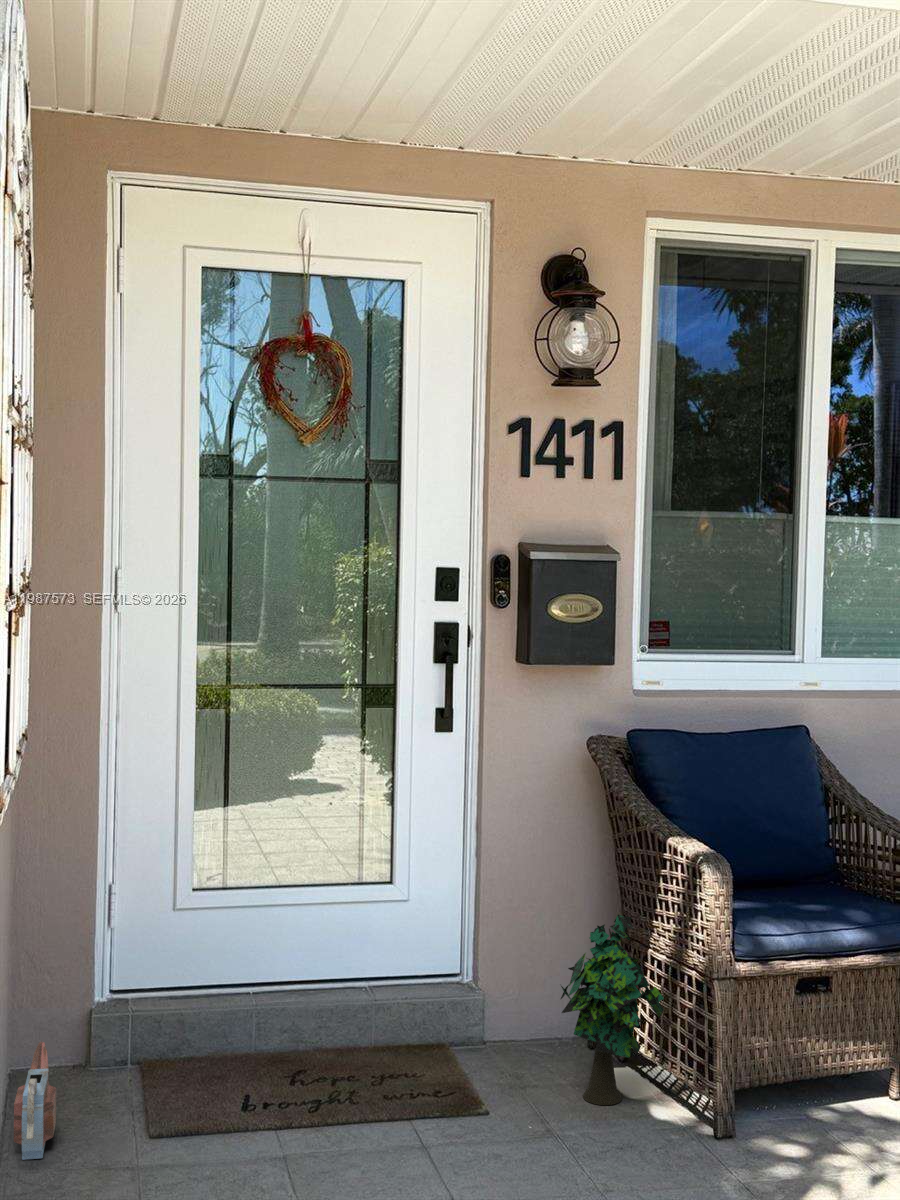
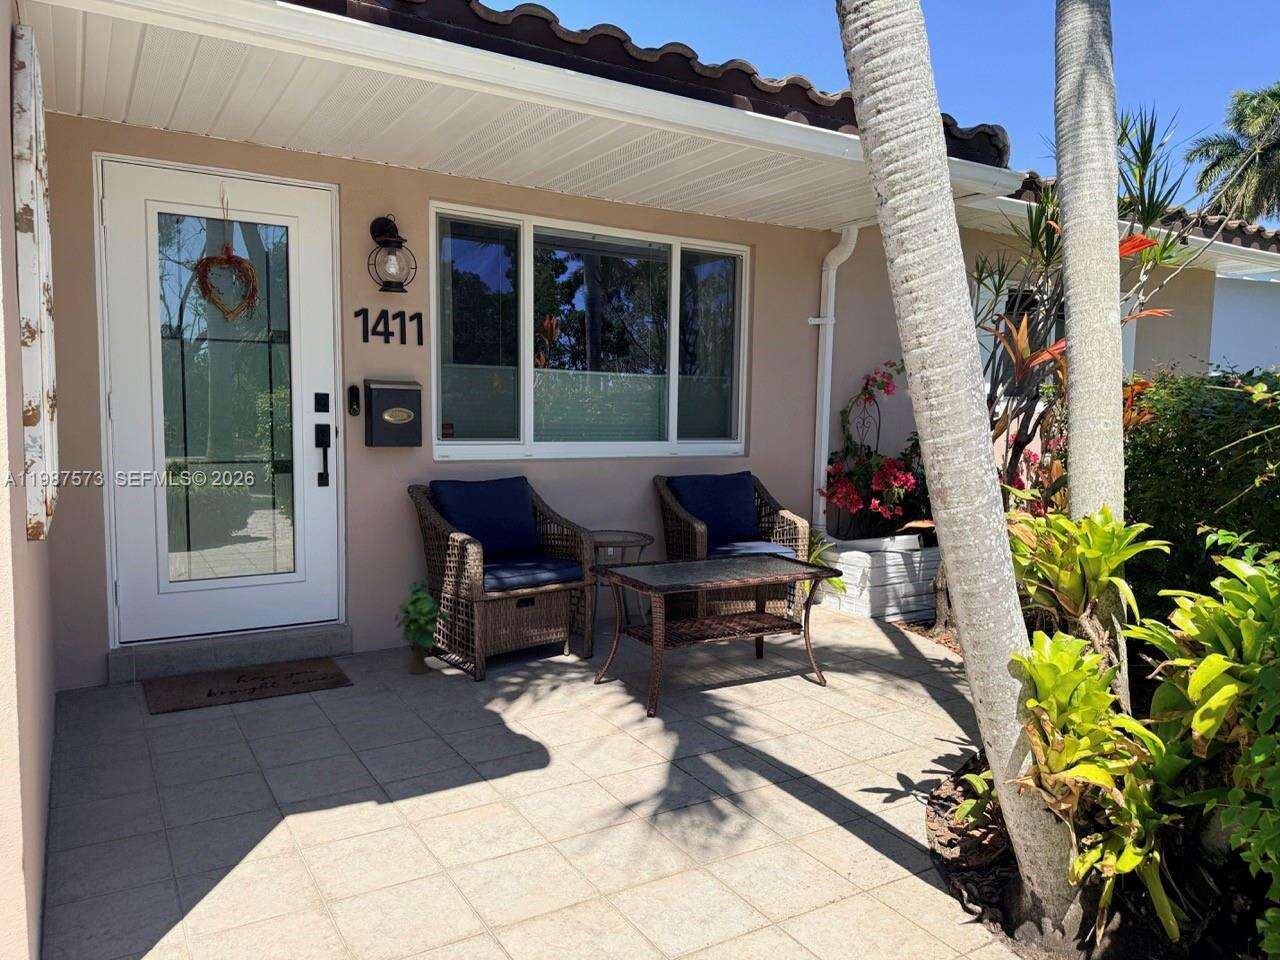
watering can: present [14,1042,56,1160] -> none [65,669,92,733]

